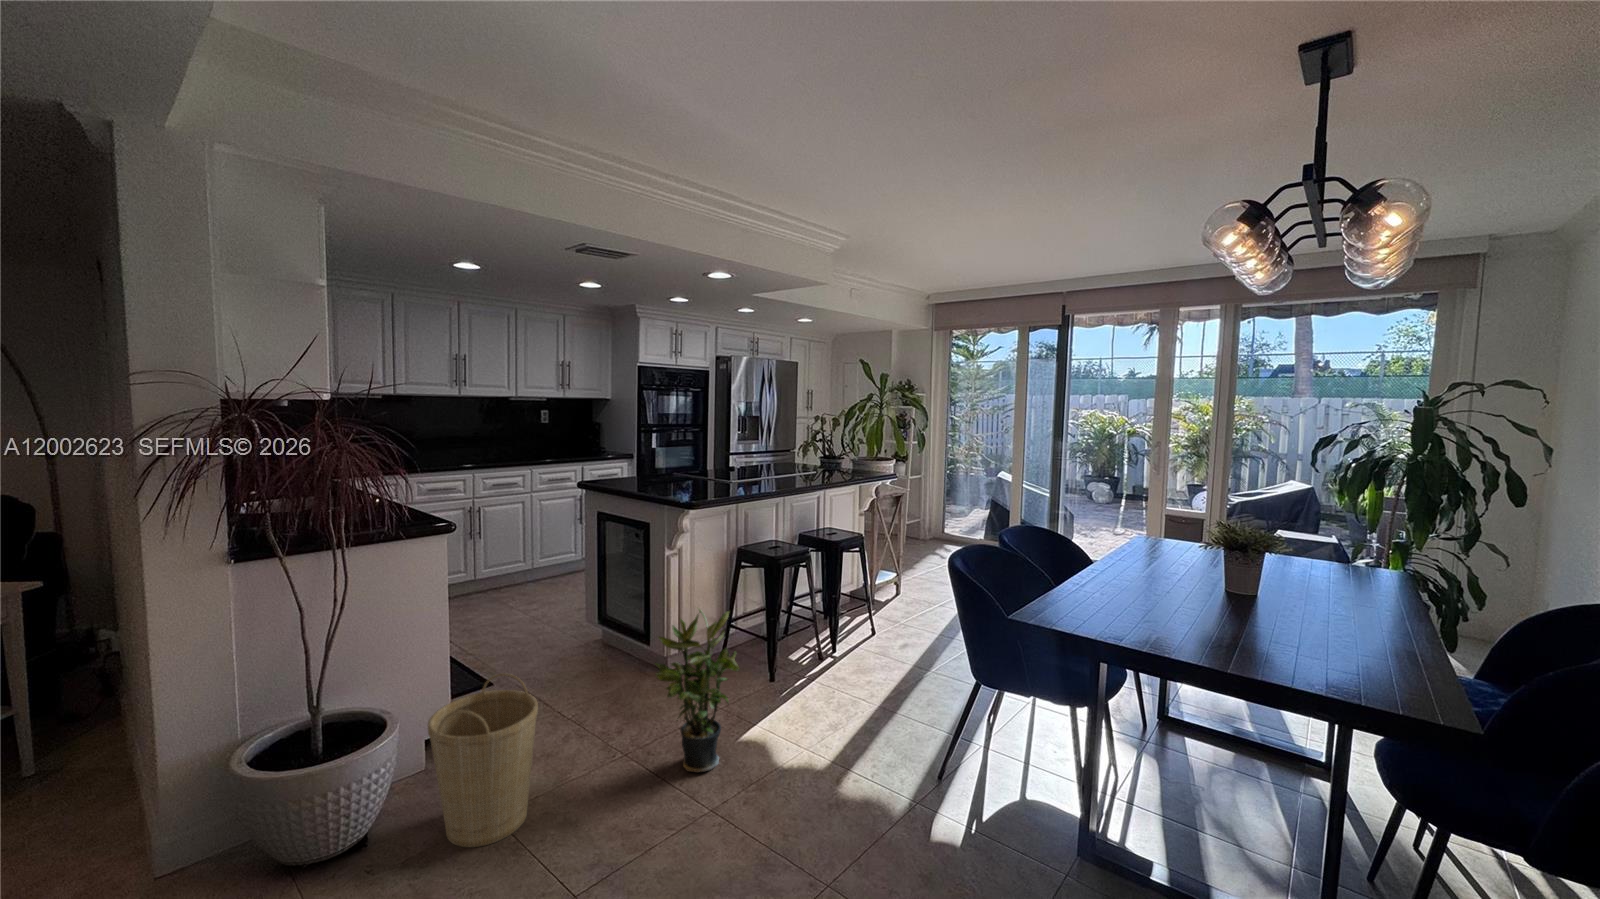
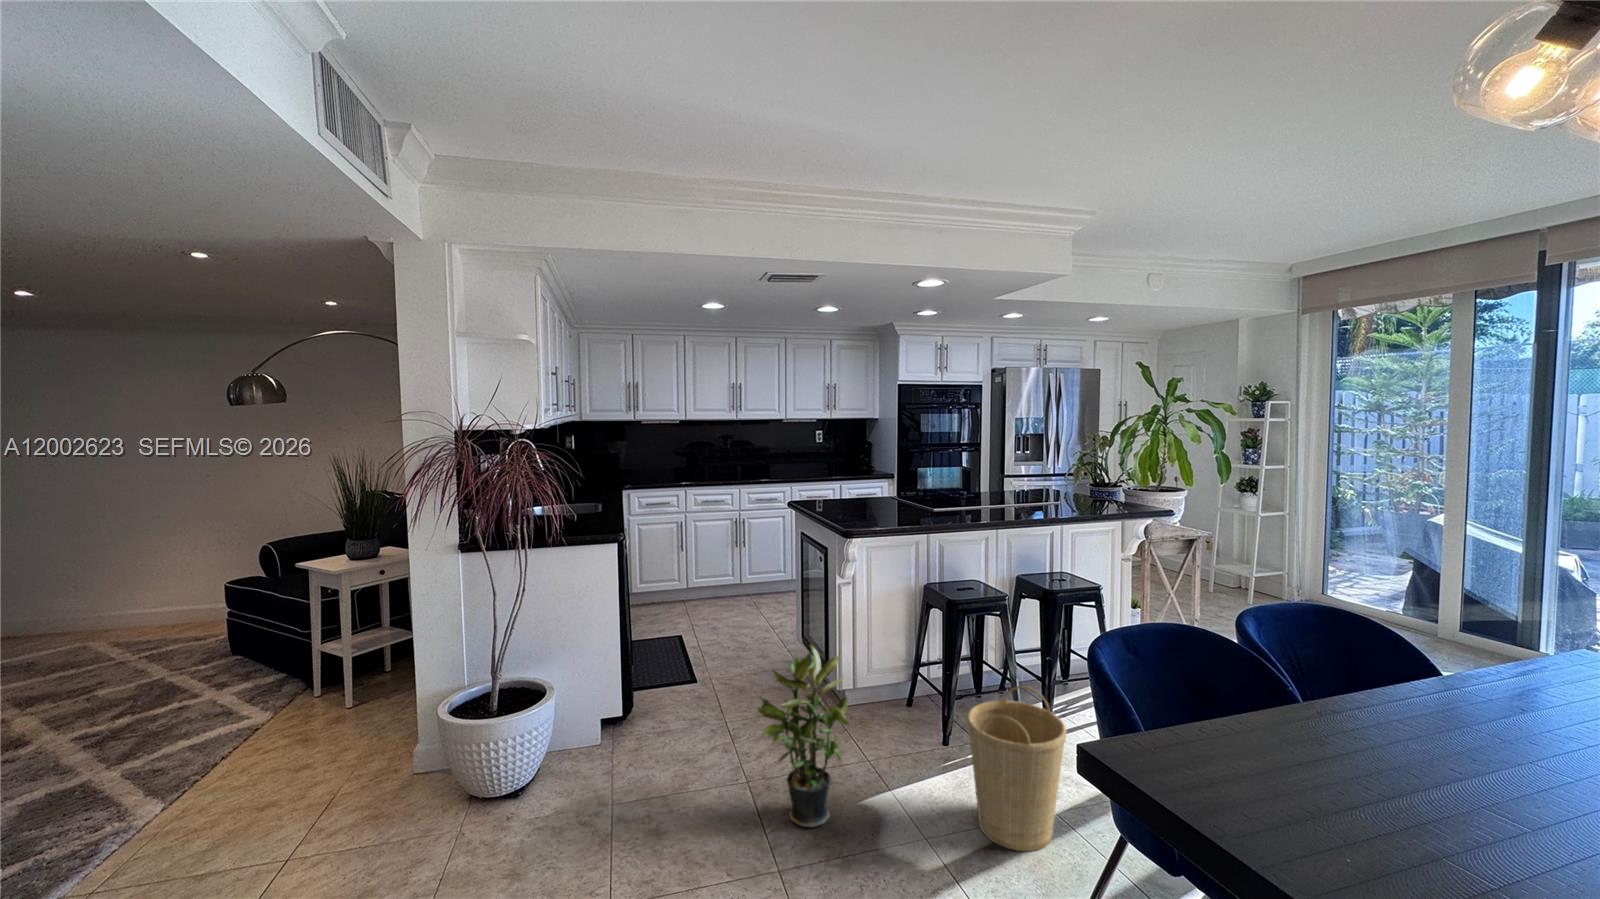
basket: present [428,673,538,847] -> present [967,686,1067,851]

